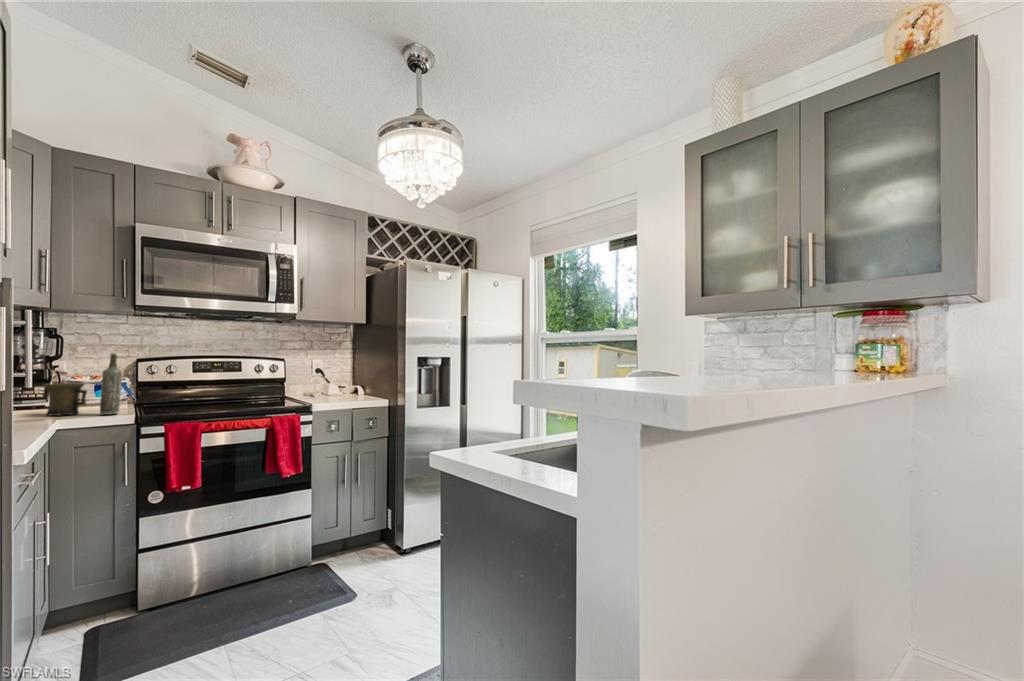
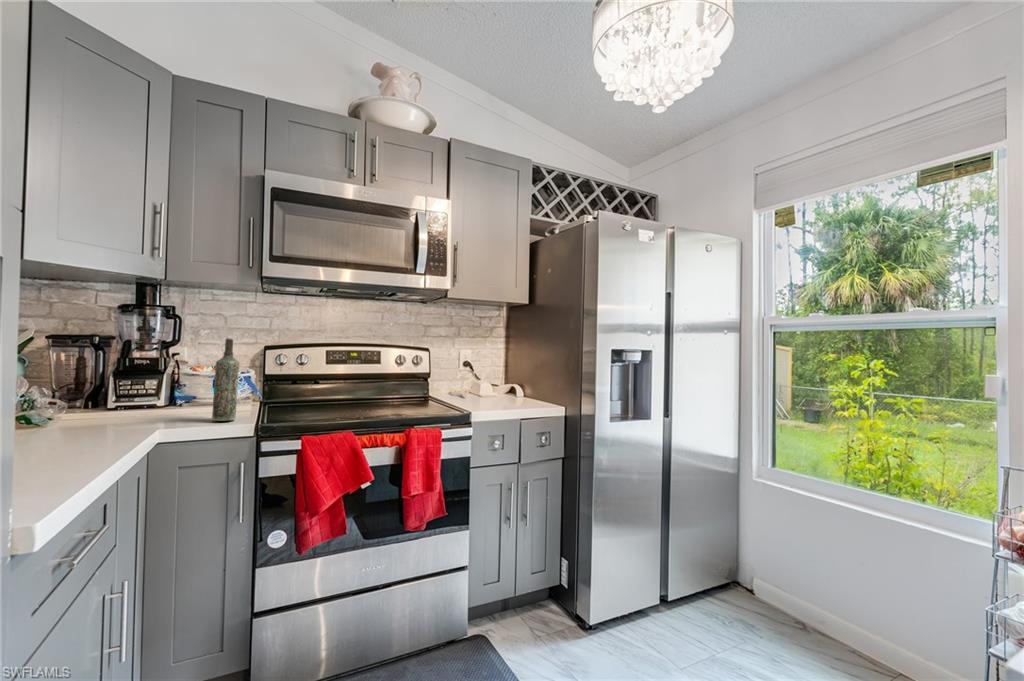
mug: present [44,383,87,416] -> none [148,376,199,420]

